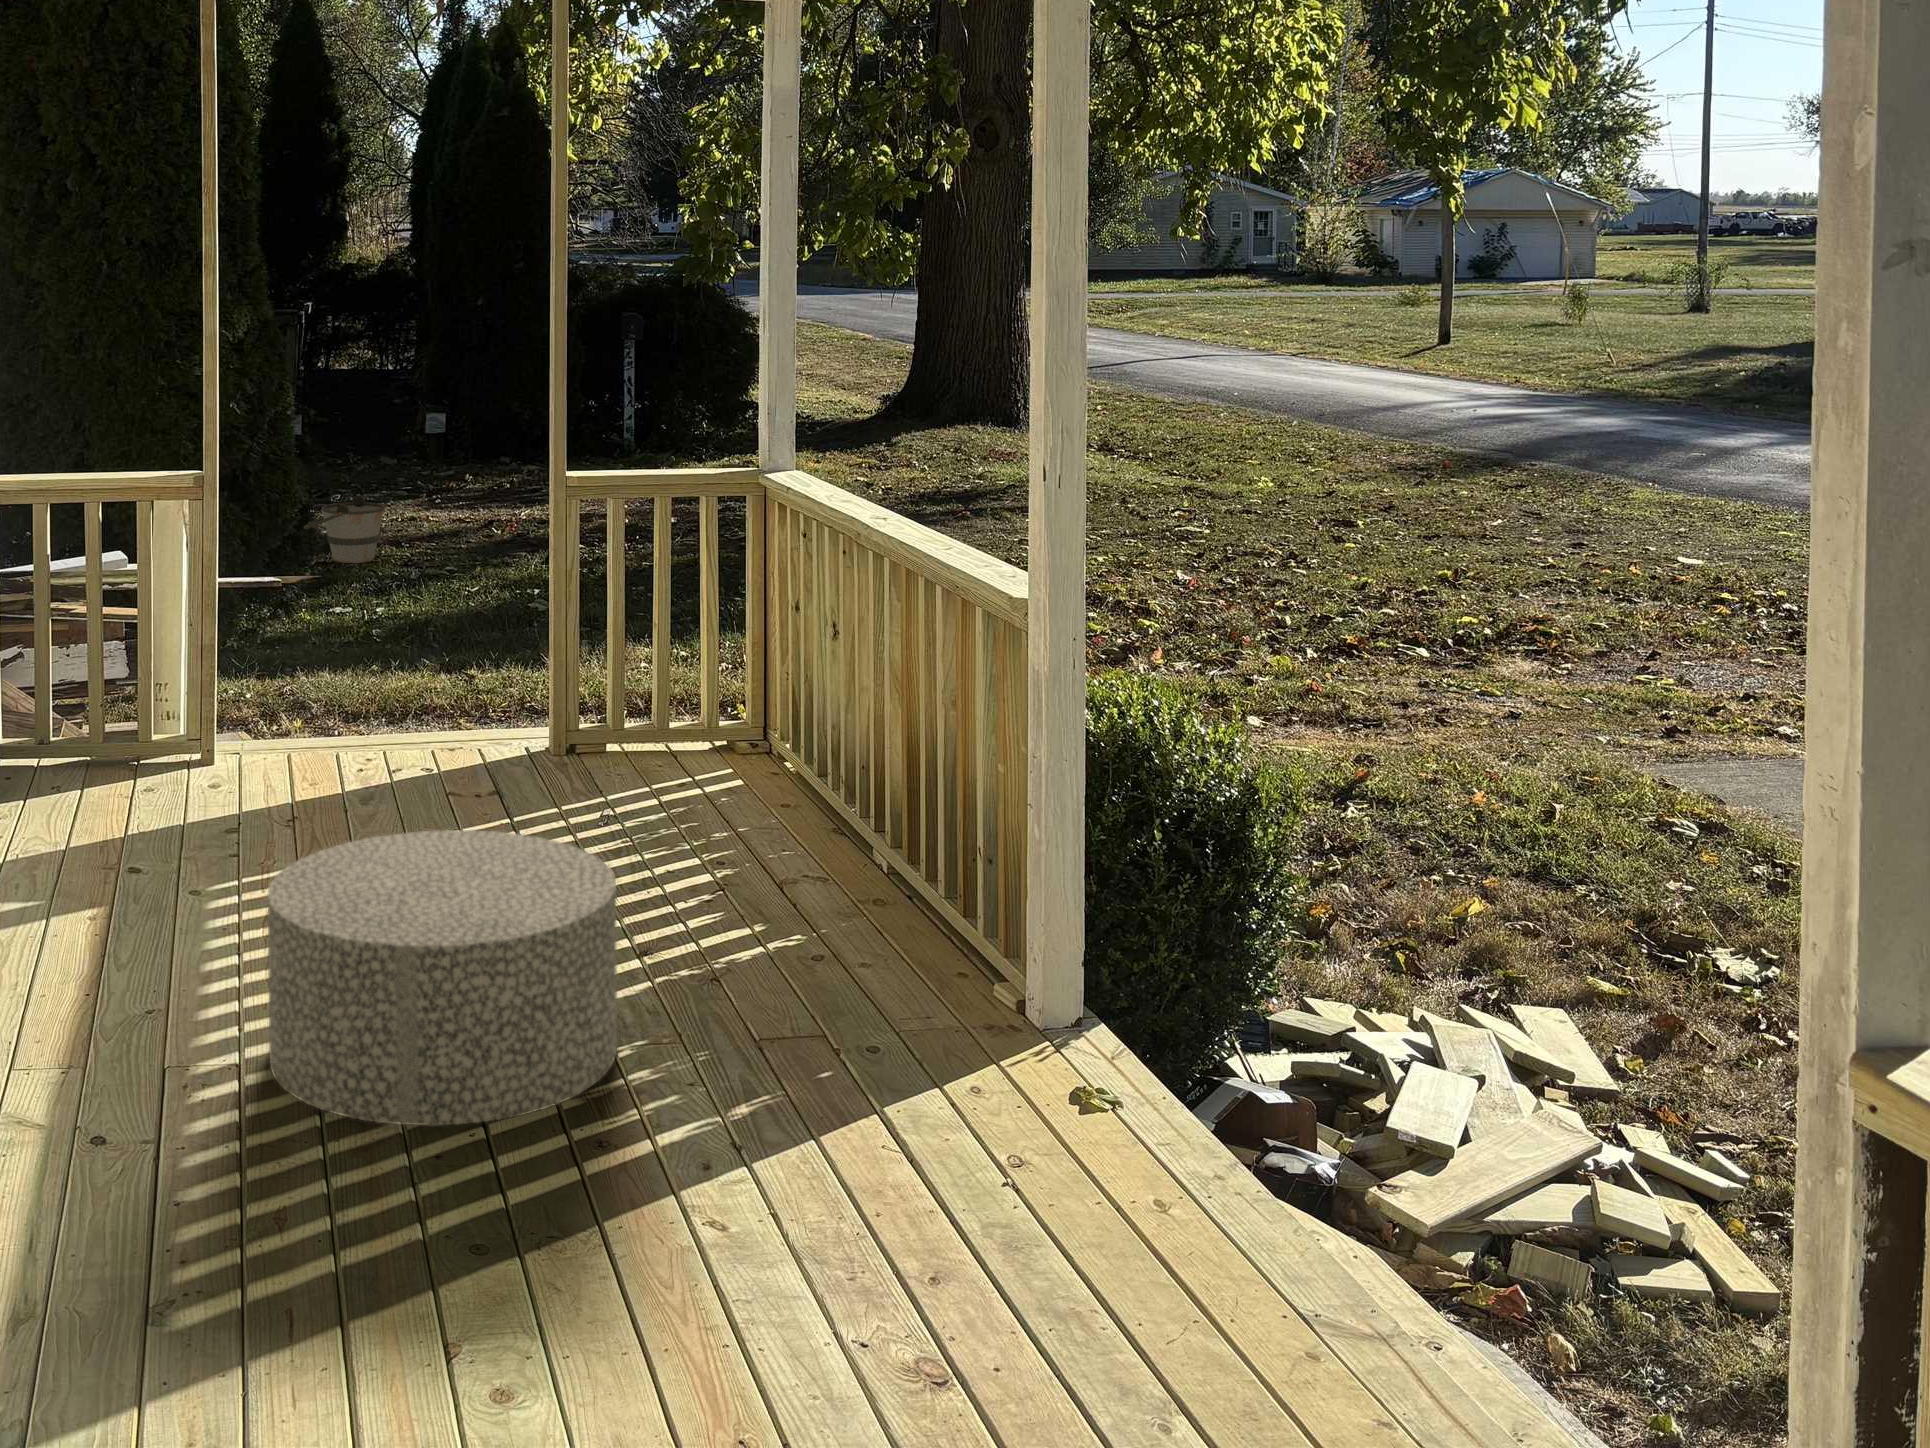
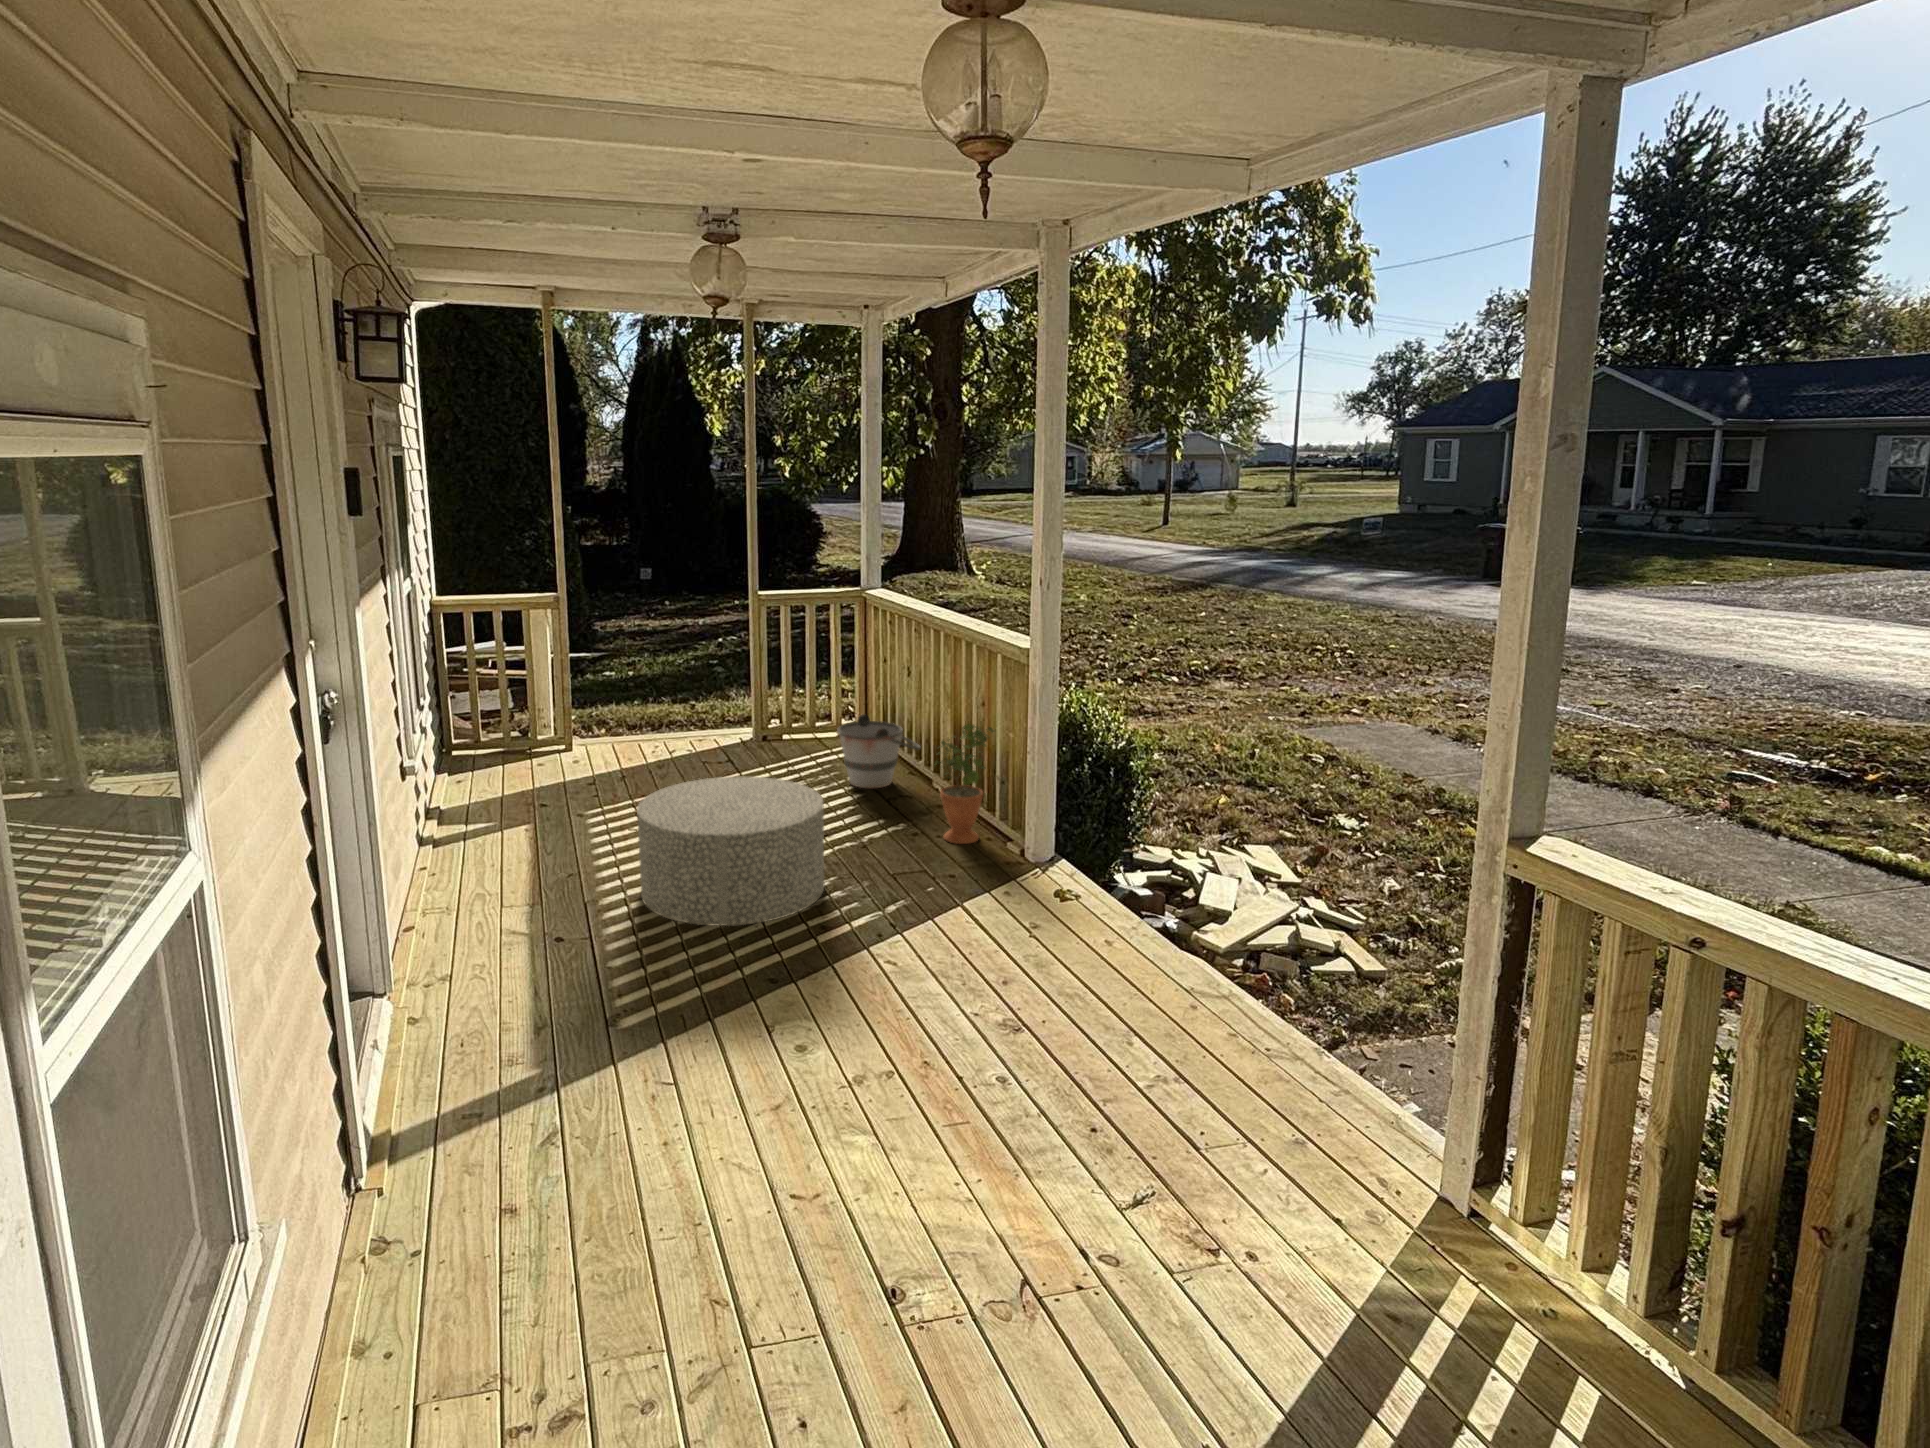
bucket: present [304,495,385,563] -> present [837,714,921,788]
potted plant: none [851,730,970,981] -> present [935,724,994,844]

